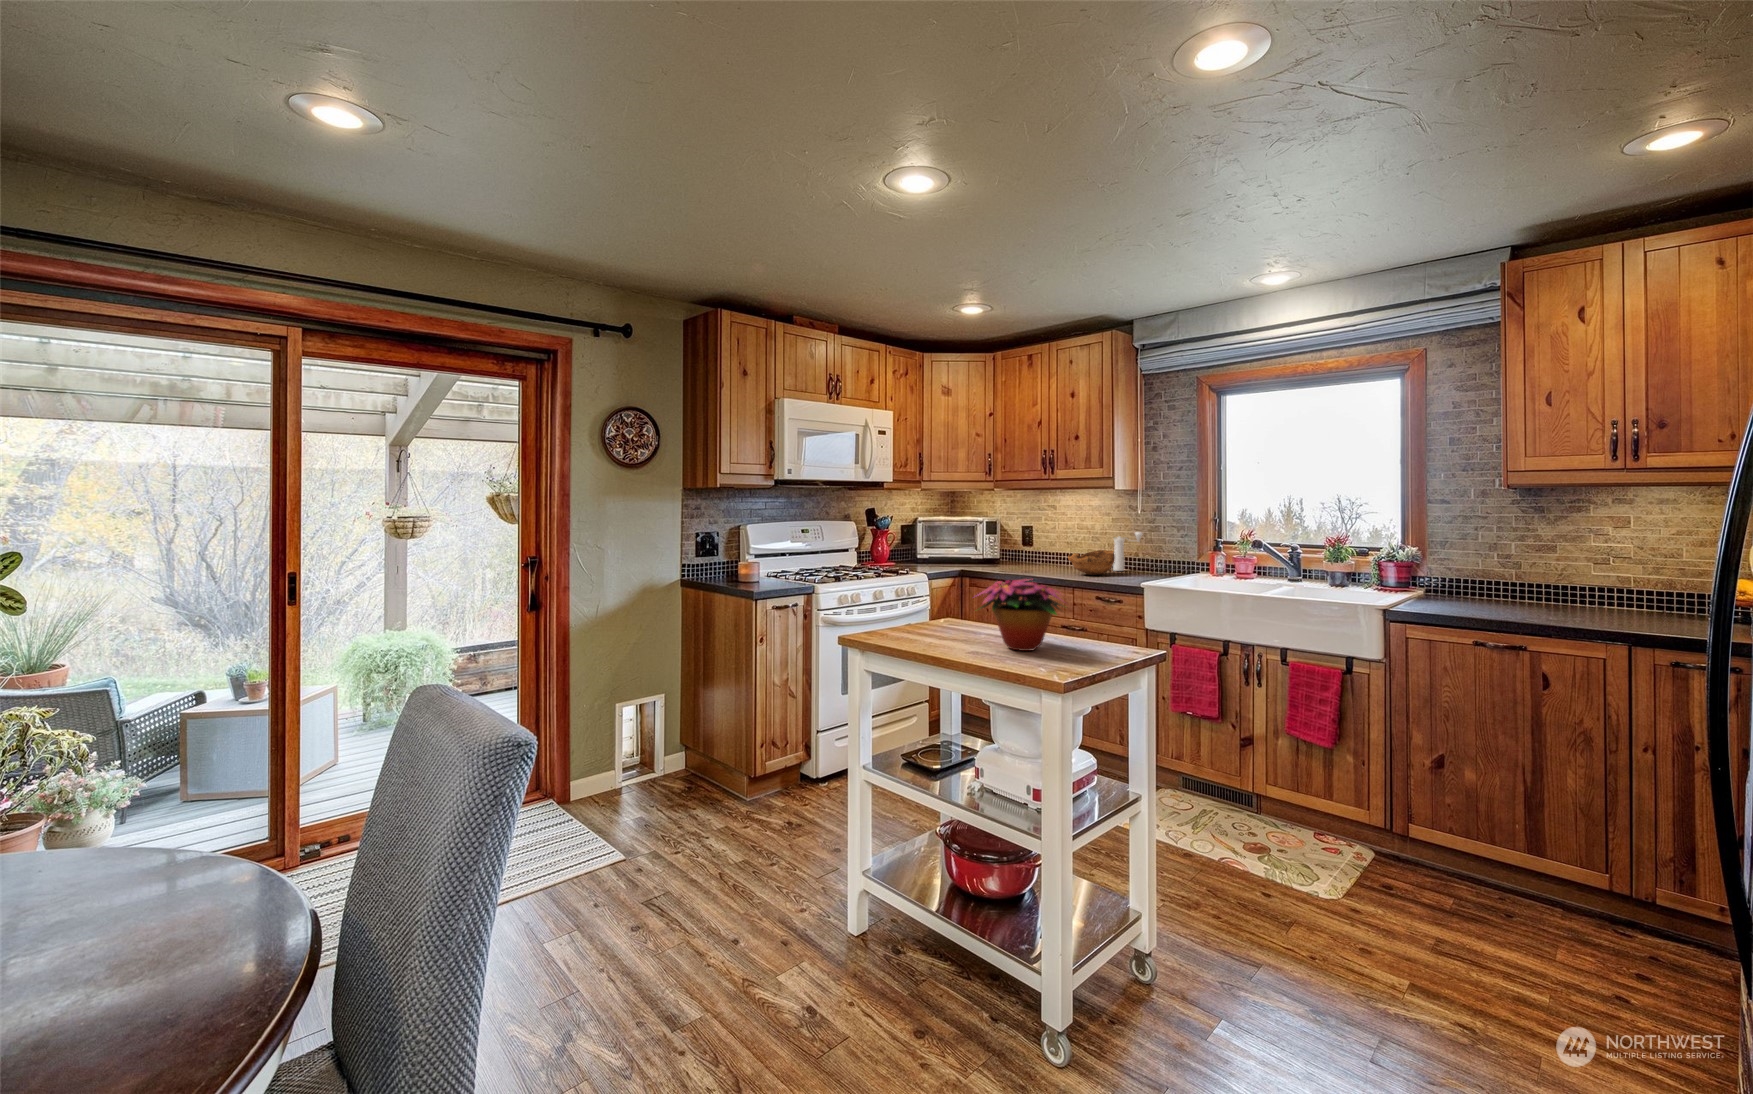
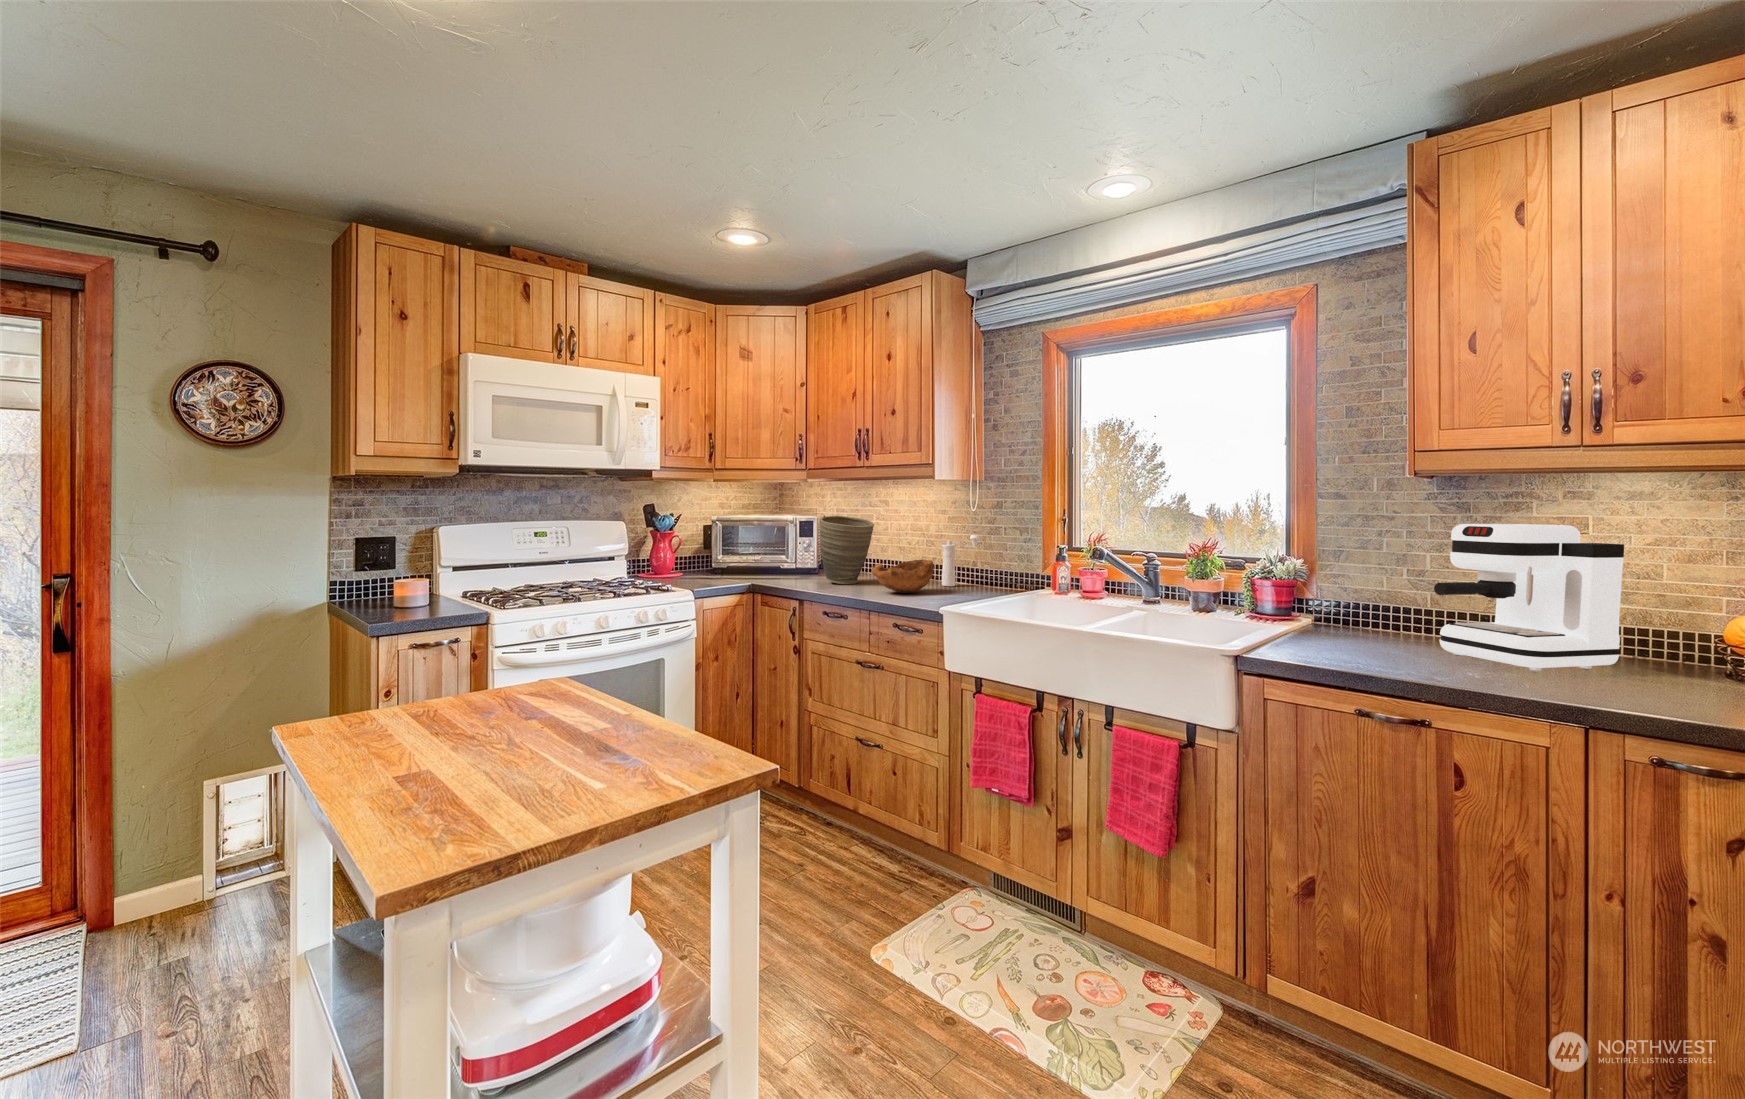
vase: none [1016,518,1059,570] -> present [819,516,874,584]
coffee maker: none [1525,521,1656,616] -> present [1434,524,1624,671]
flower arrangement: present [979,579,1061,651] -> none [434,629,628,760]

